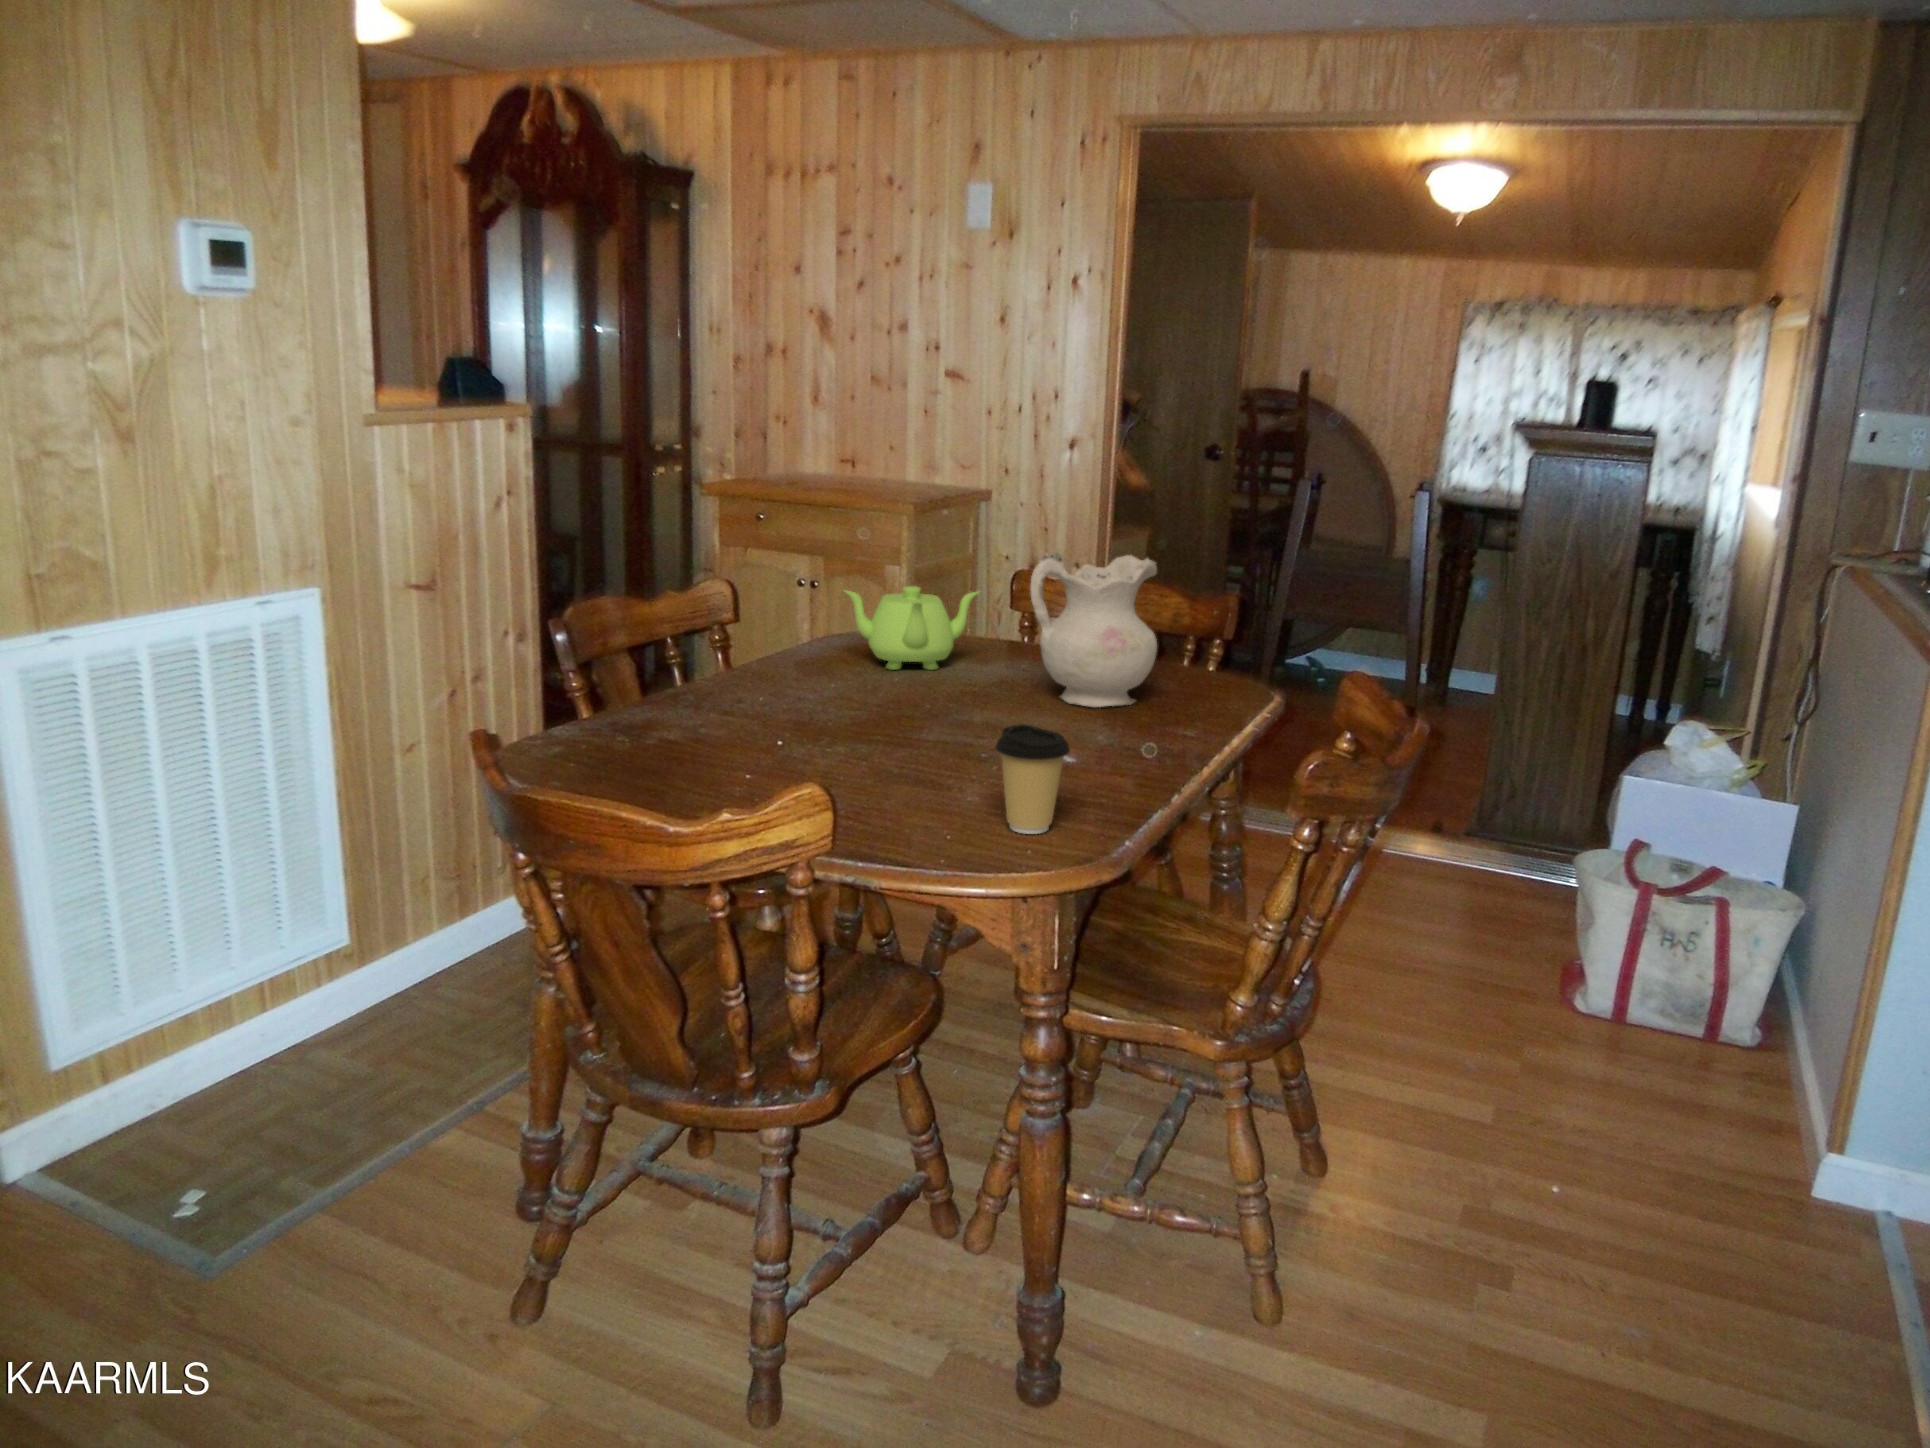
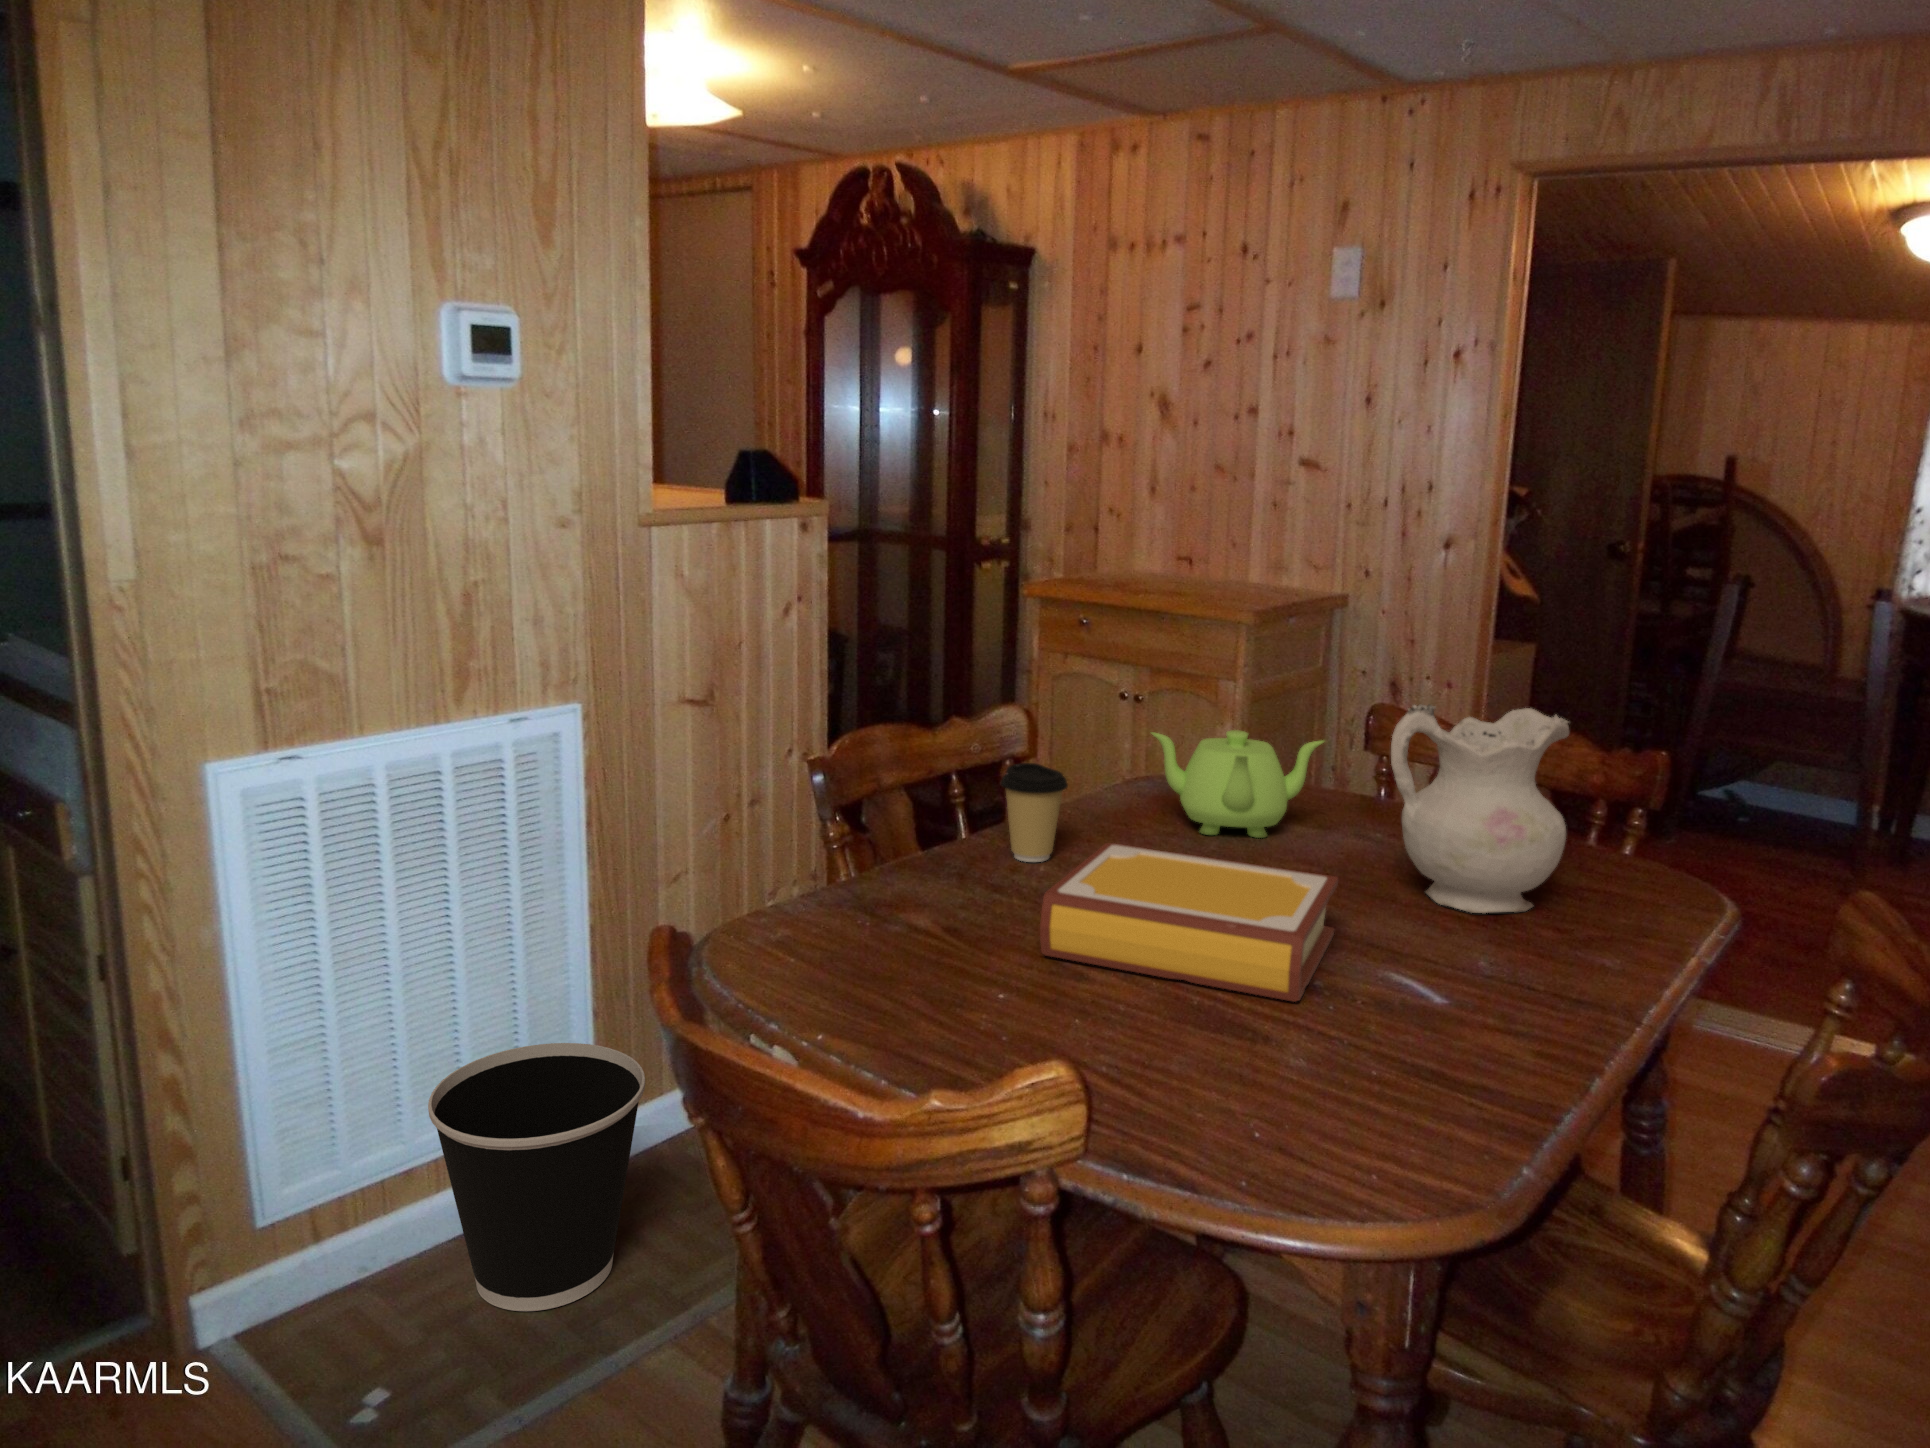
book: none [774,670,996,765] -> present [1040,843,1338,1002]
coffee cup: present [996,725,1070,834] -> present [1001,763,1068,862]
wastebasket: none [209,891,414,1118] -> present [428,1043,645,1311]

